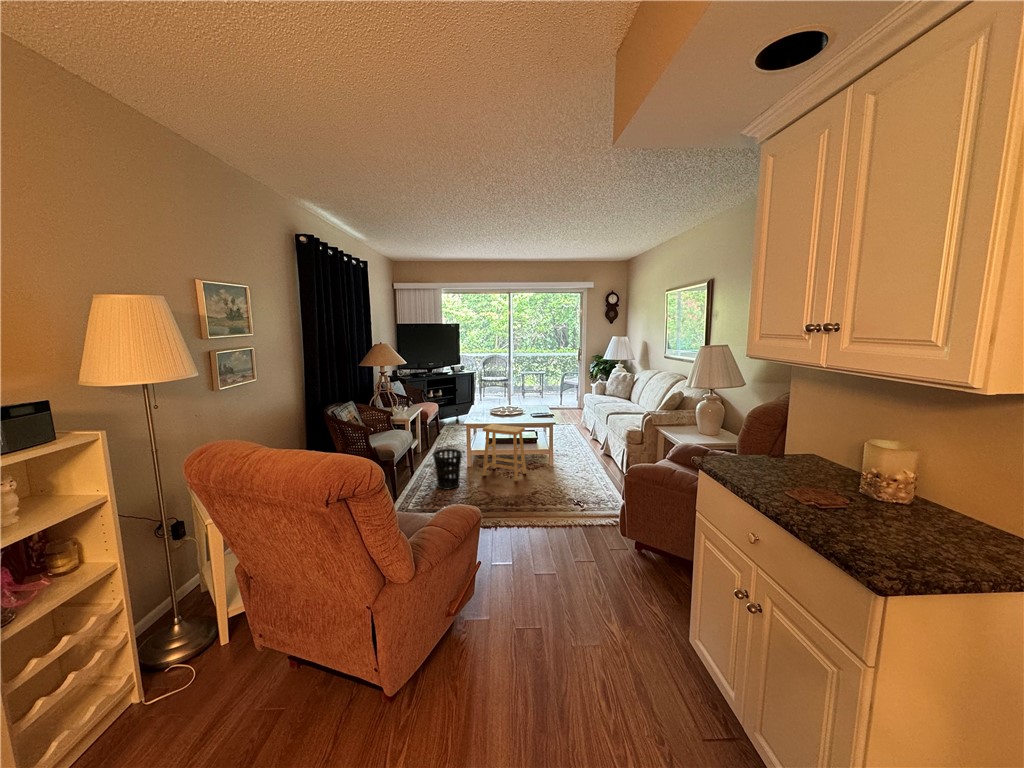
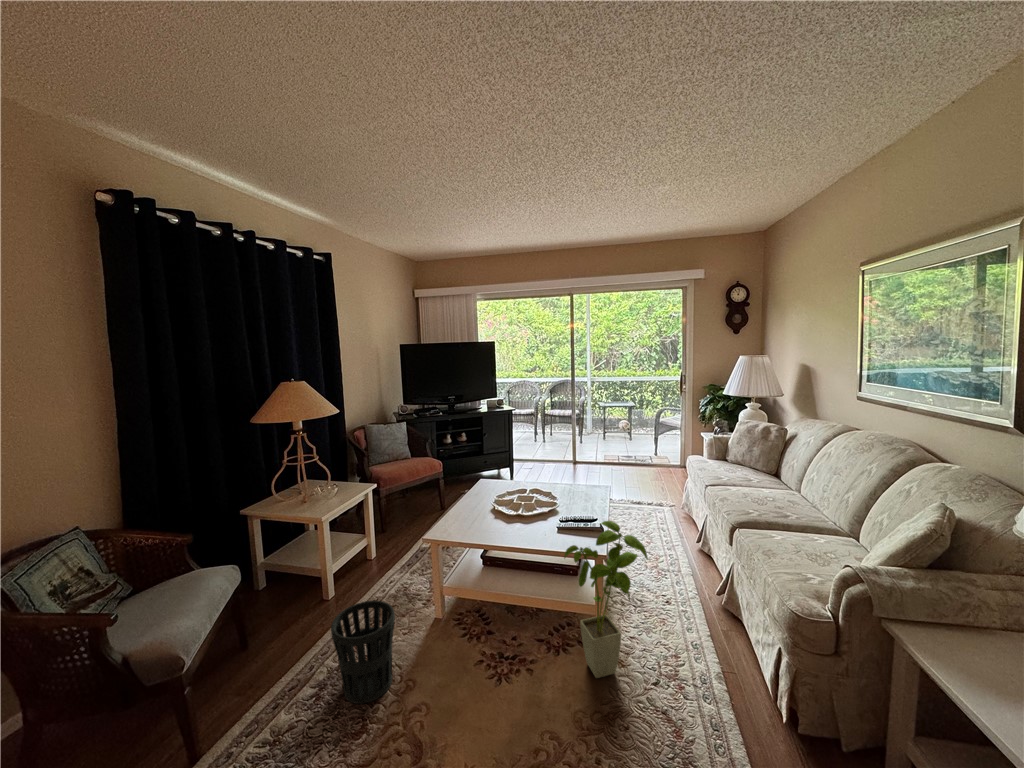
house plant: none [538,405,575,475] -> present [564,521,648,678]
footstool: present [483,424,526,481] -> none [449,545,543,694]

